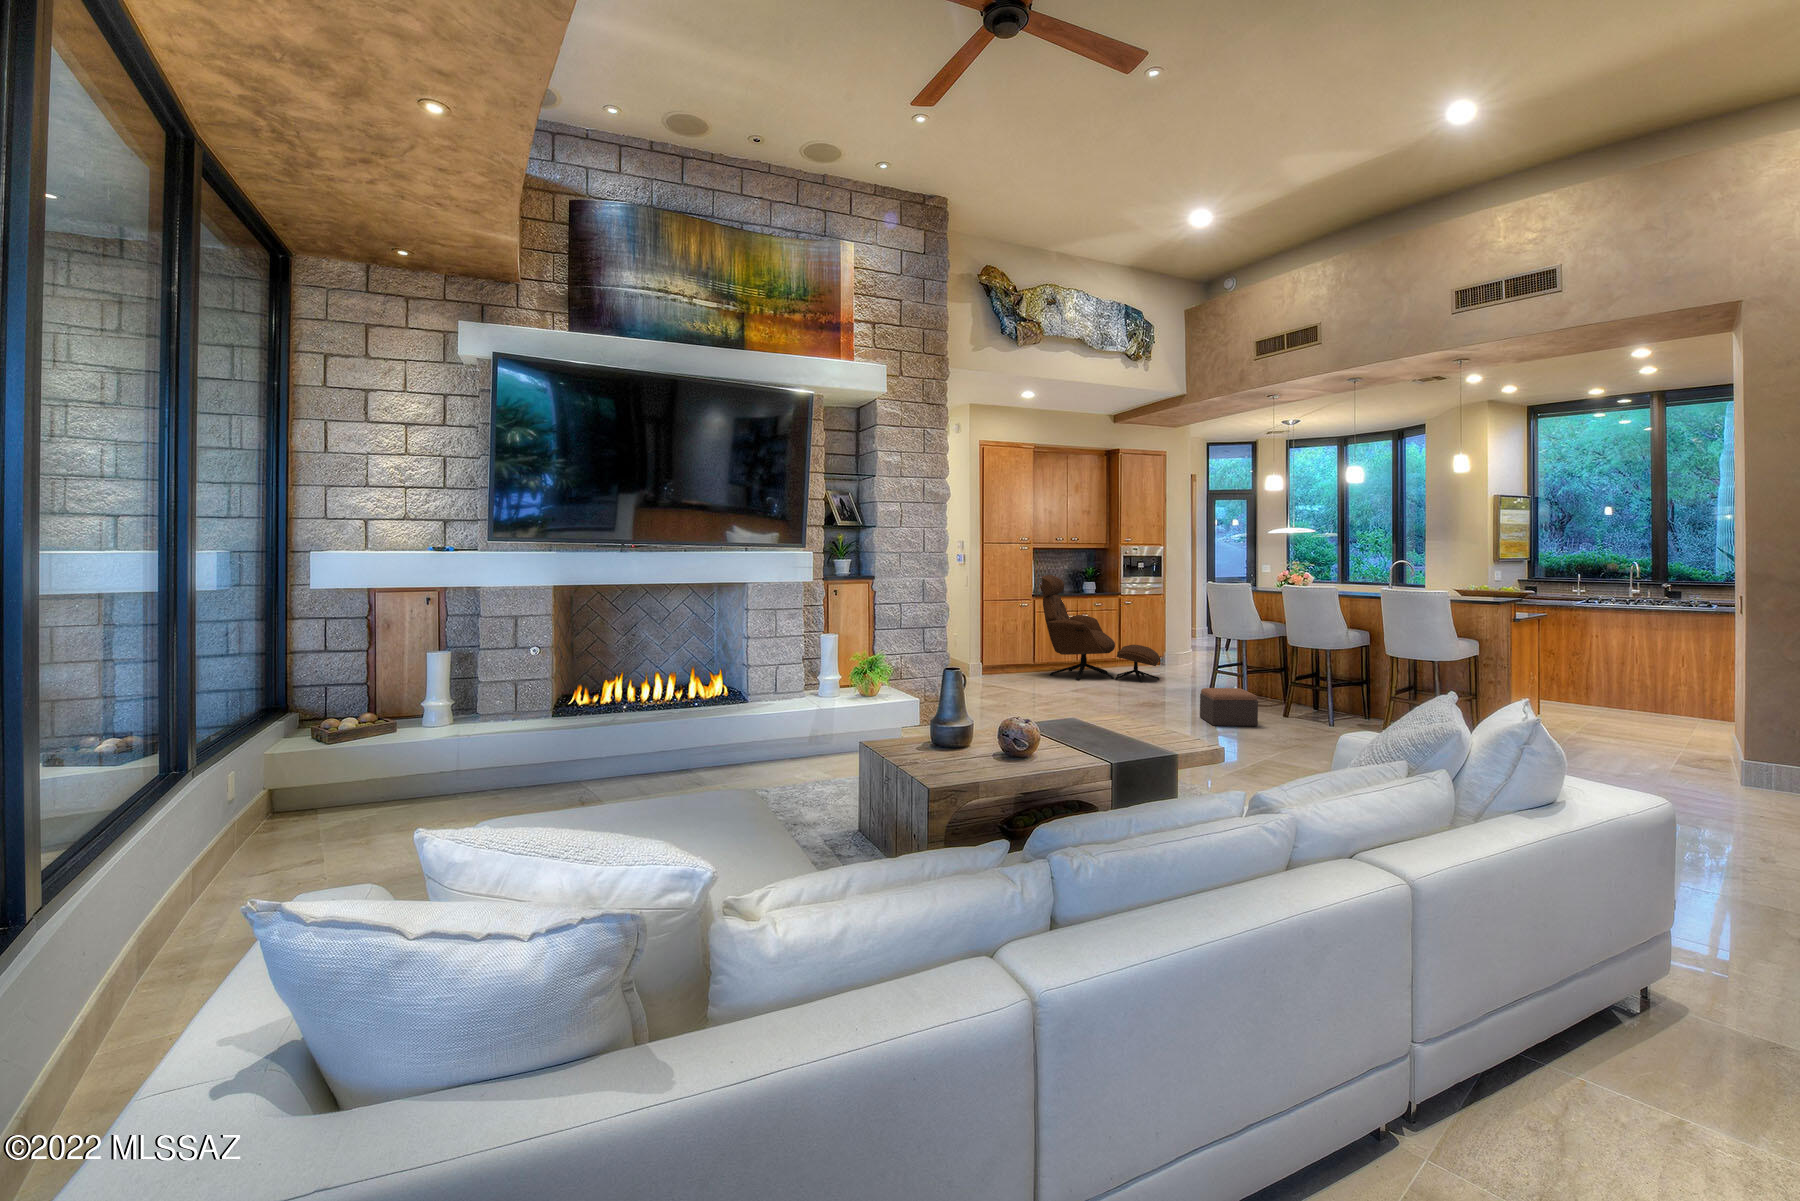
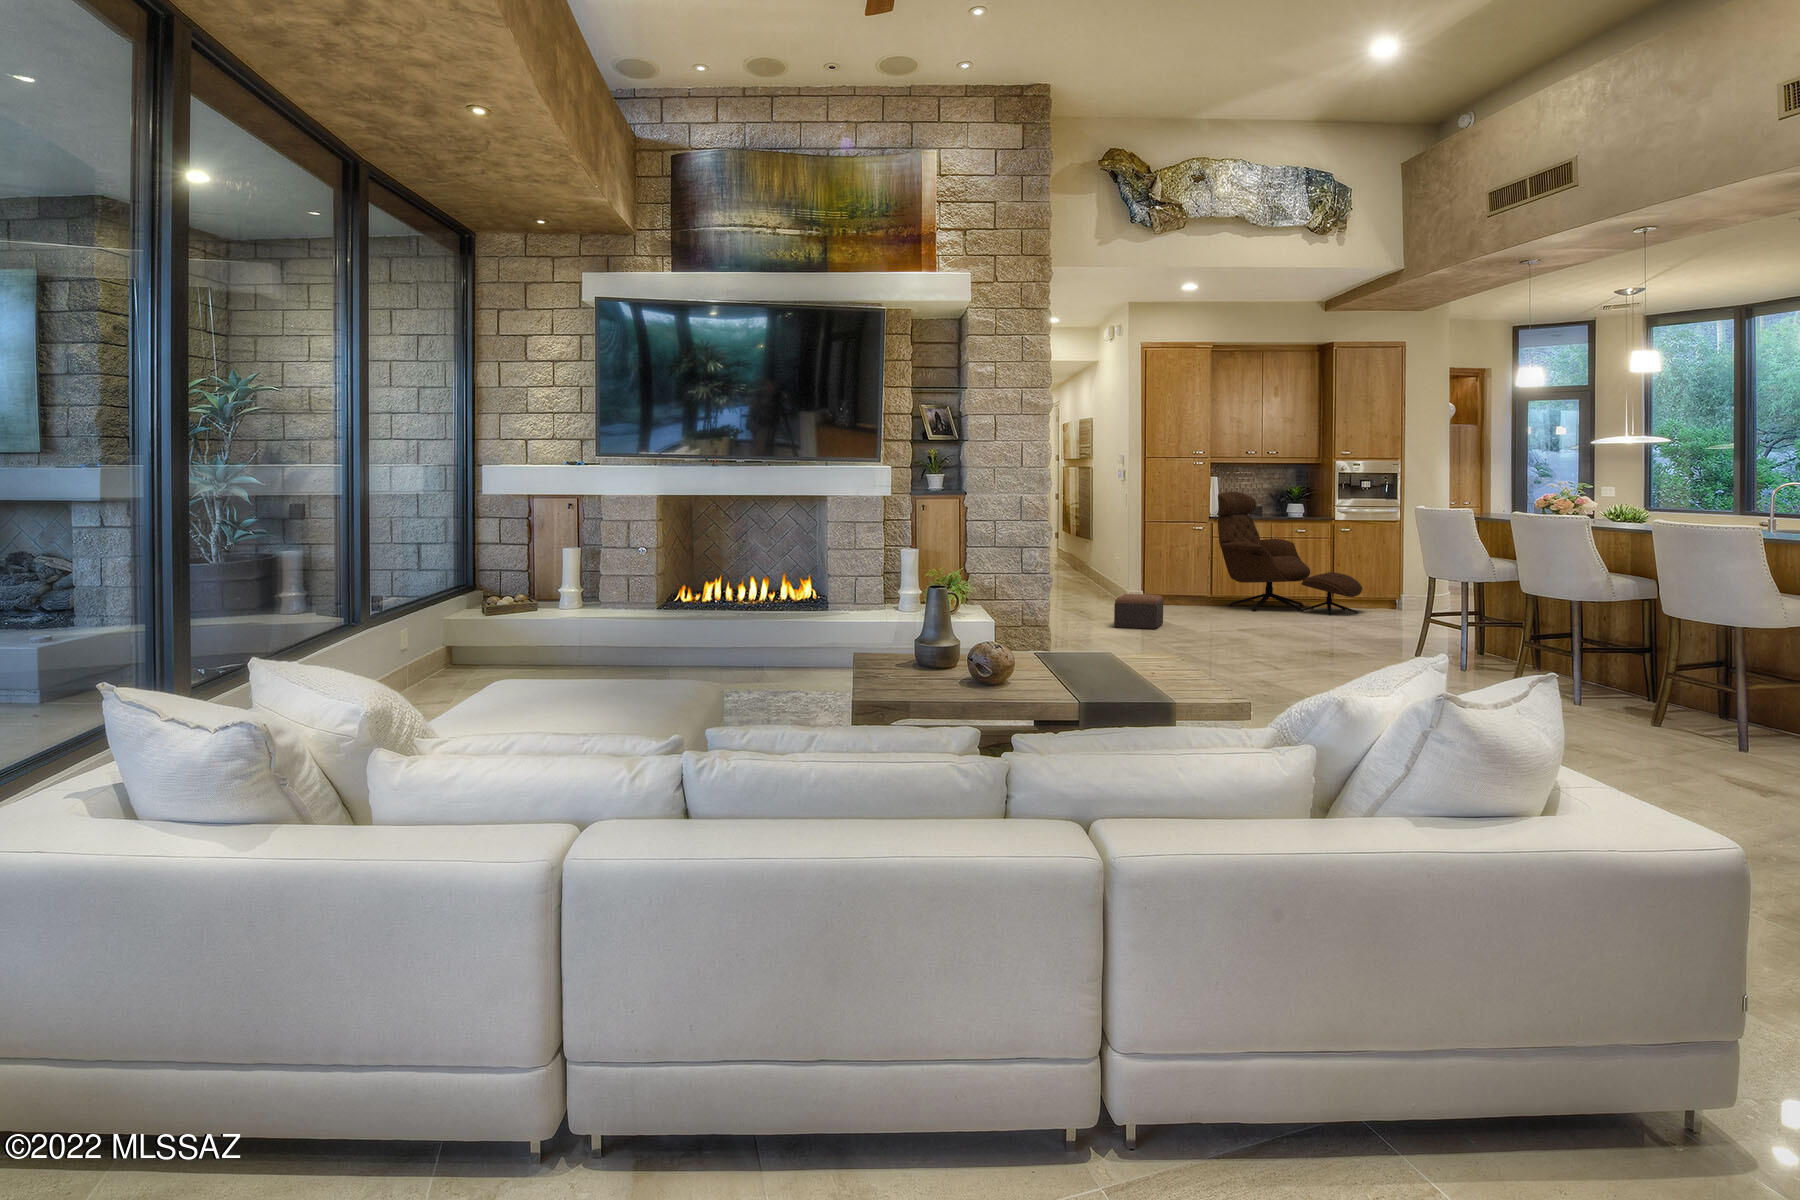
footstool: present [1200,688,1258,726] -> present [1114,594,1163,629]

